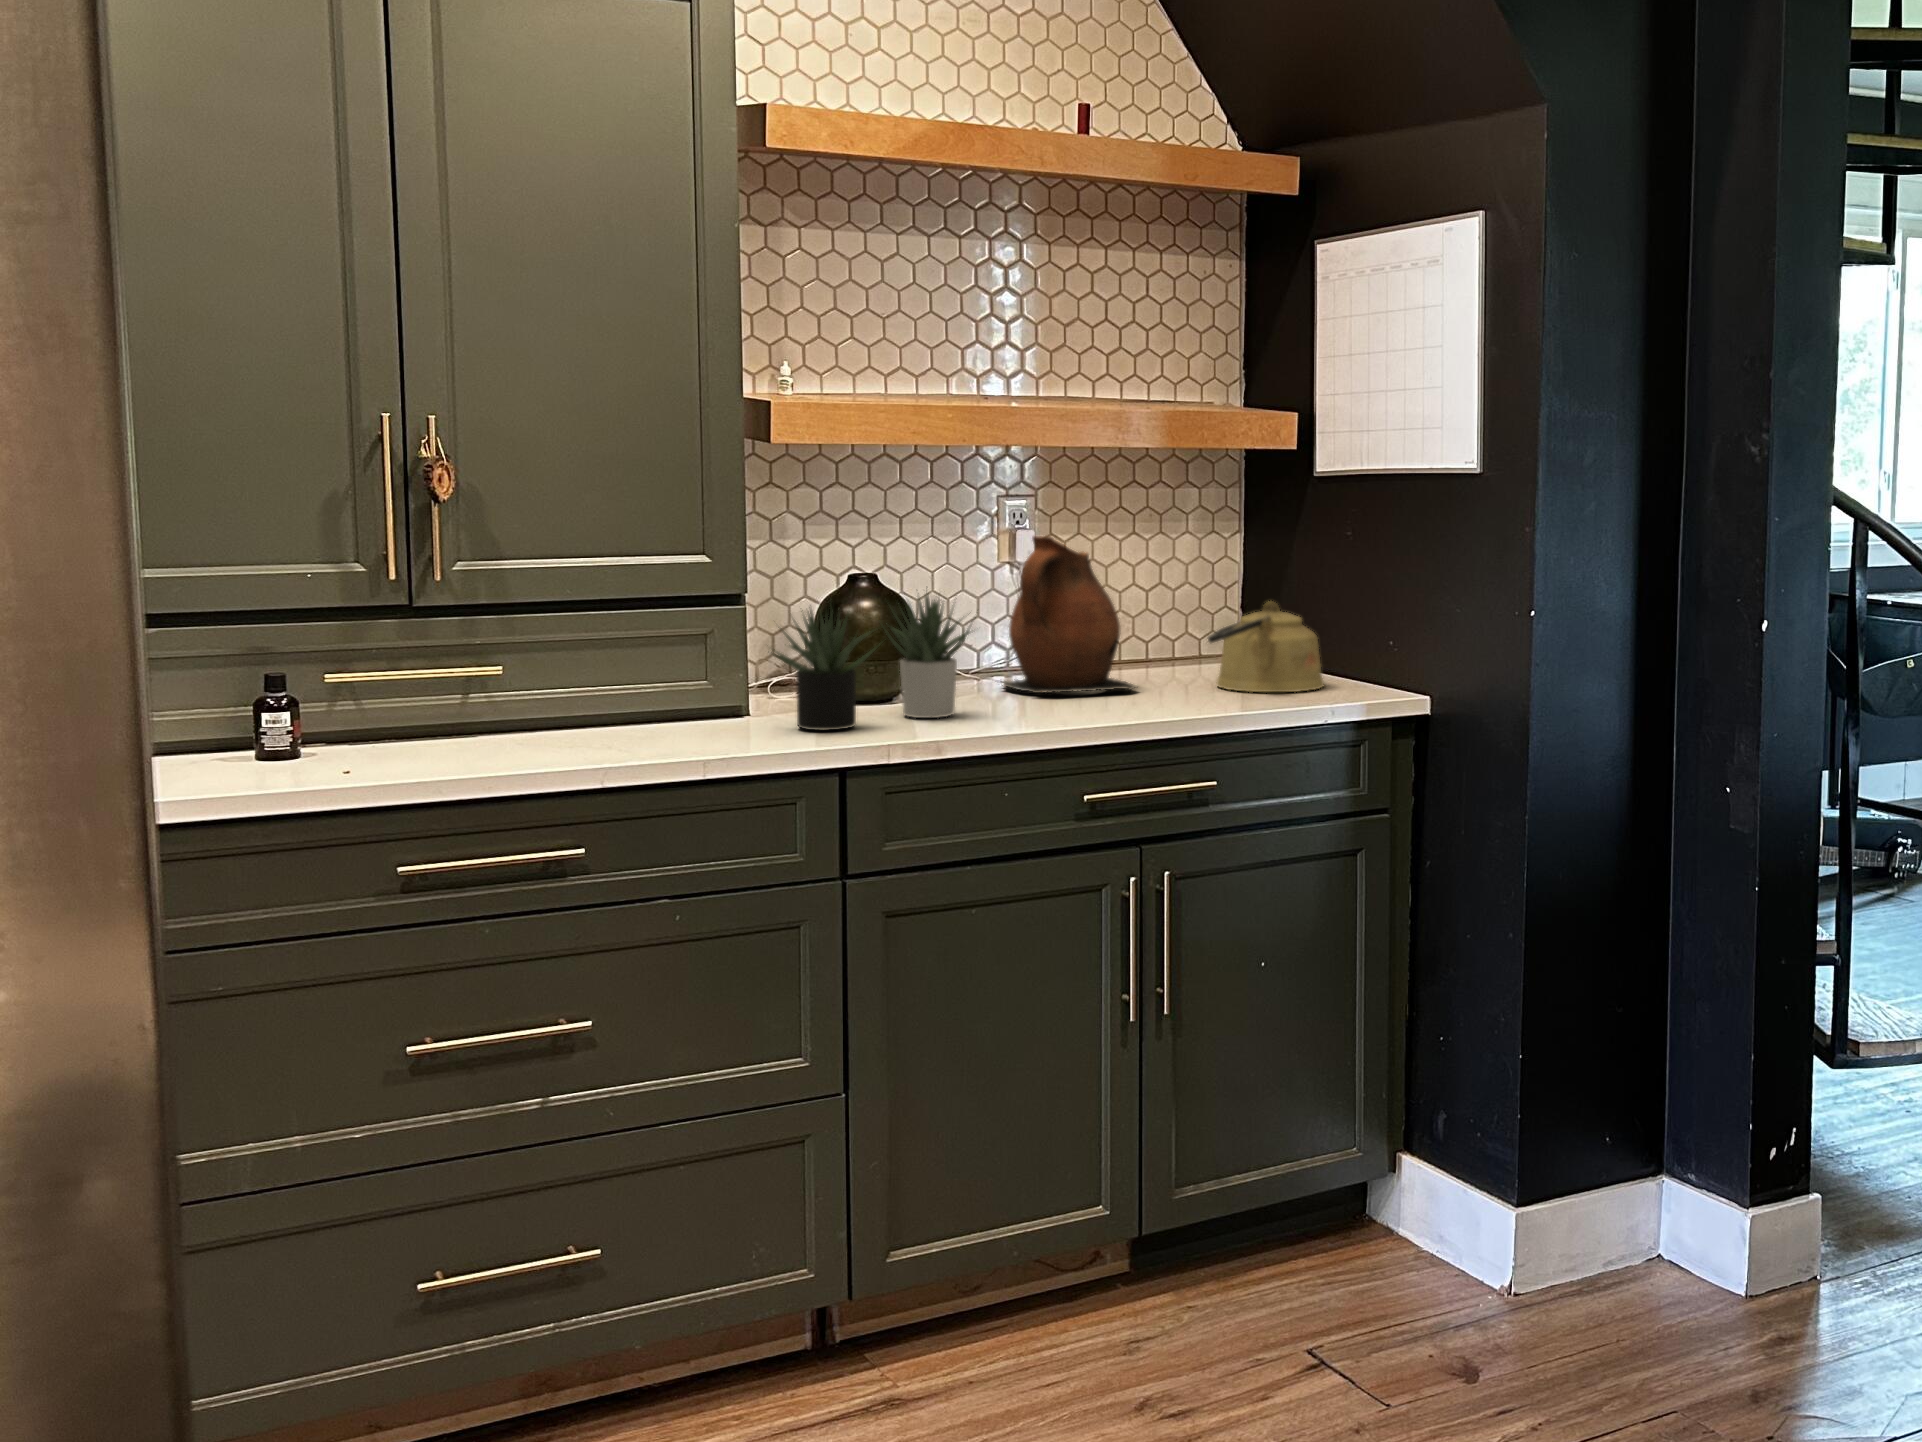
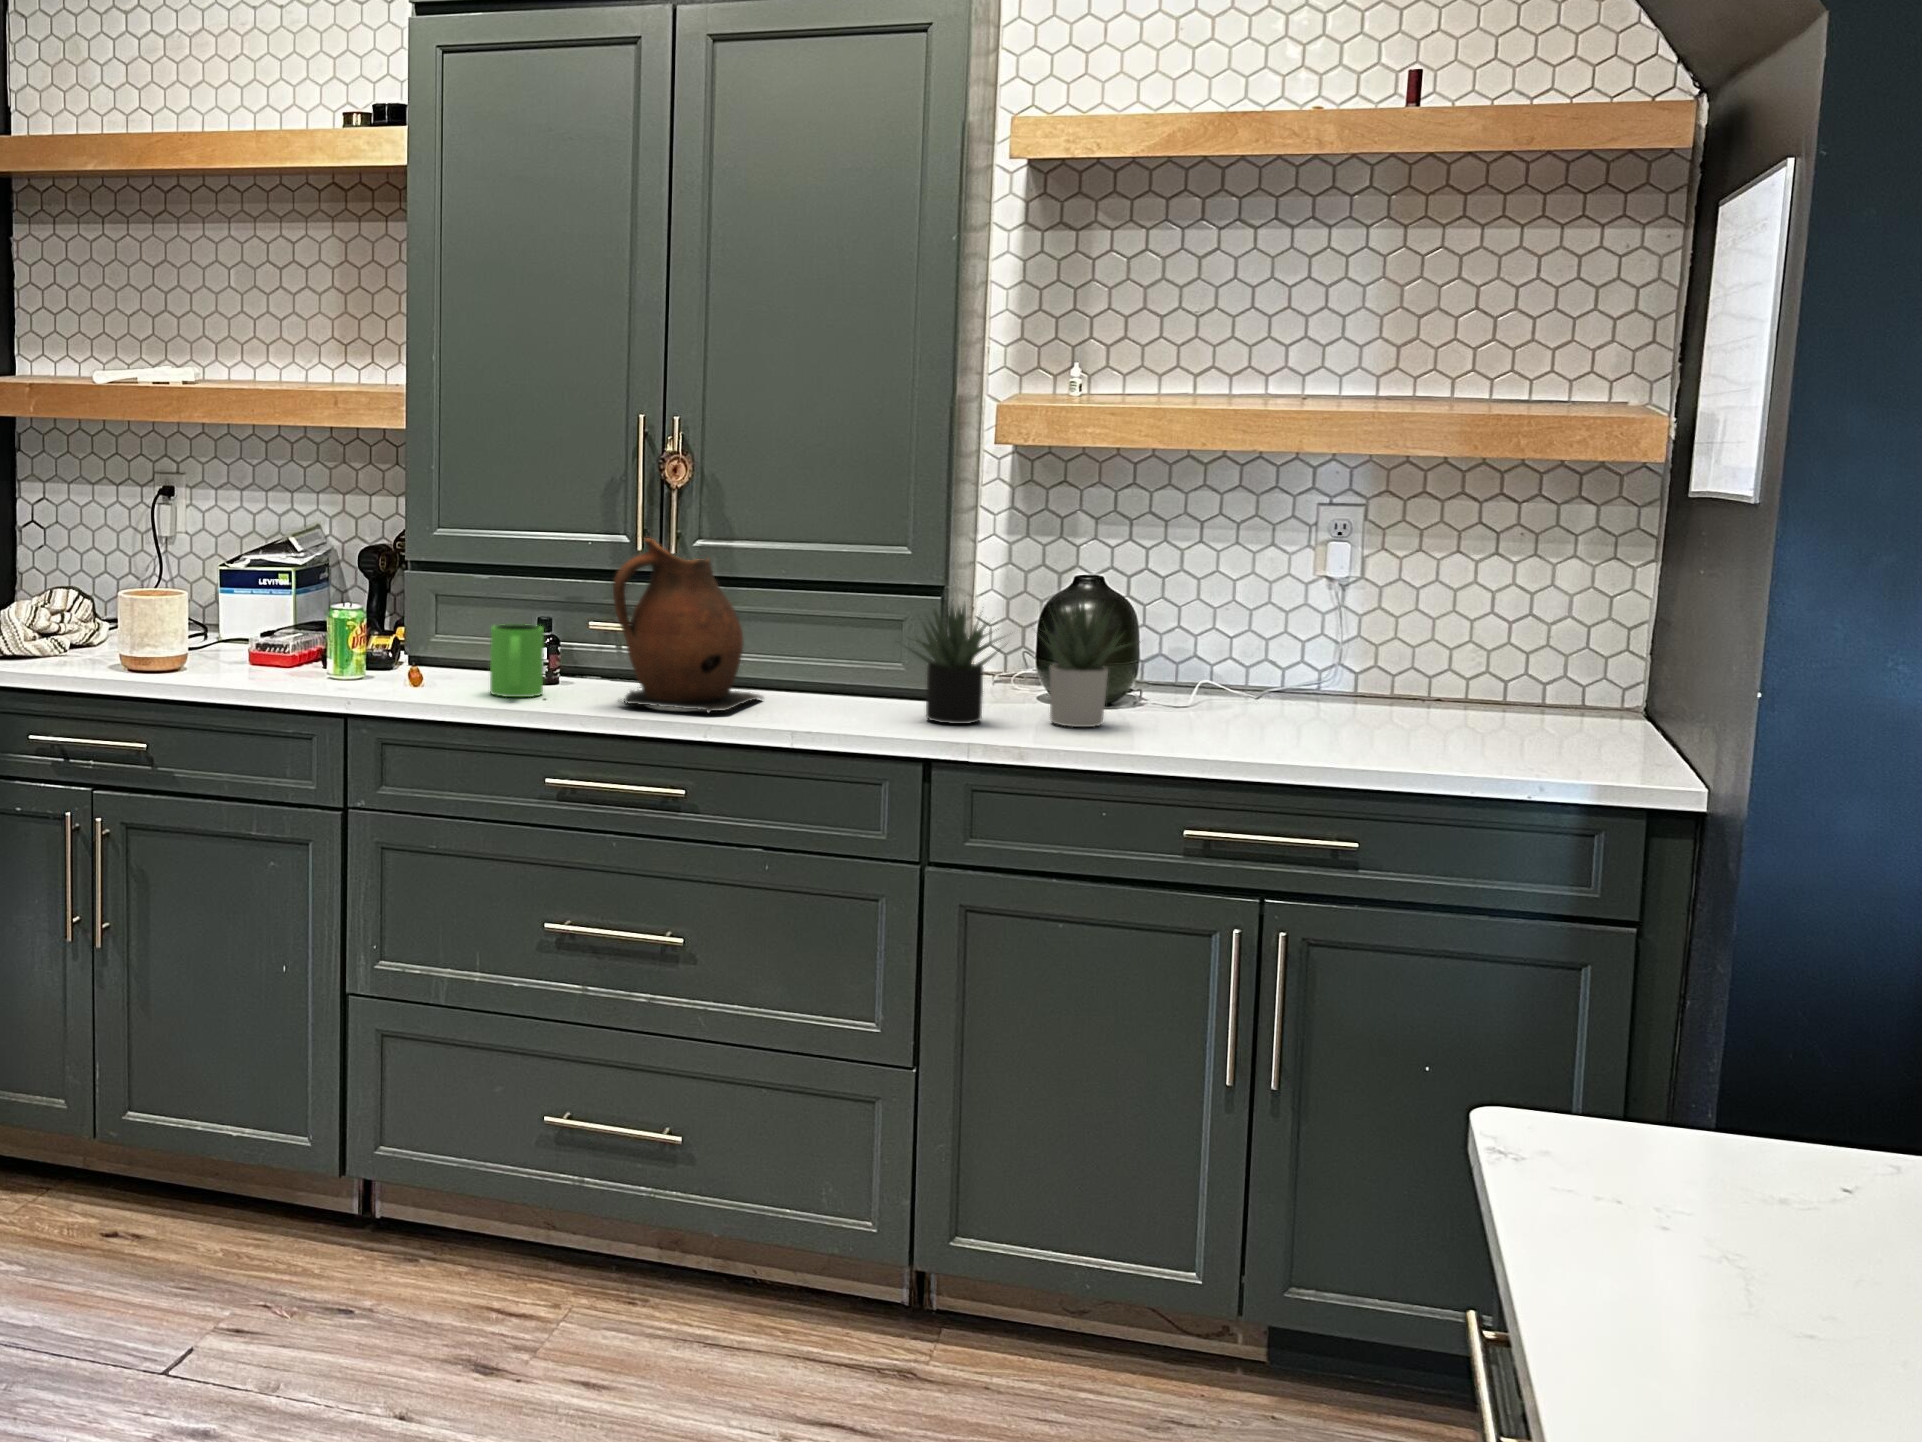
ceramic pitcher: present [1004,536,1137,693] -> present [613,538,763,713]
kettle: present [1208,601,1324,692] -> none [1456,646,1621,760]
mug: none [244,681,325,775] -> present [490,624,544,697]

